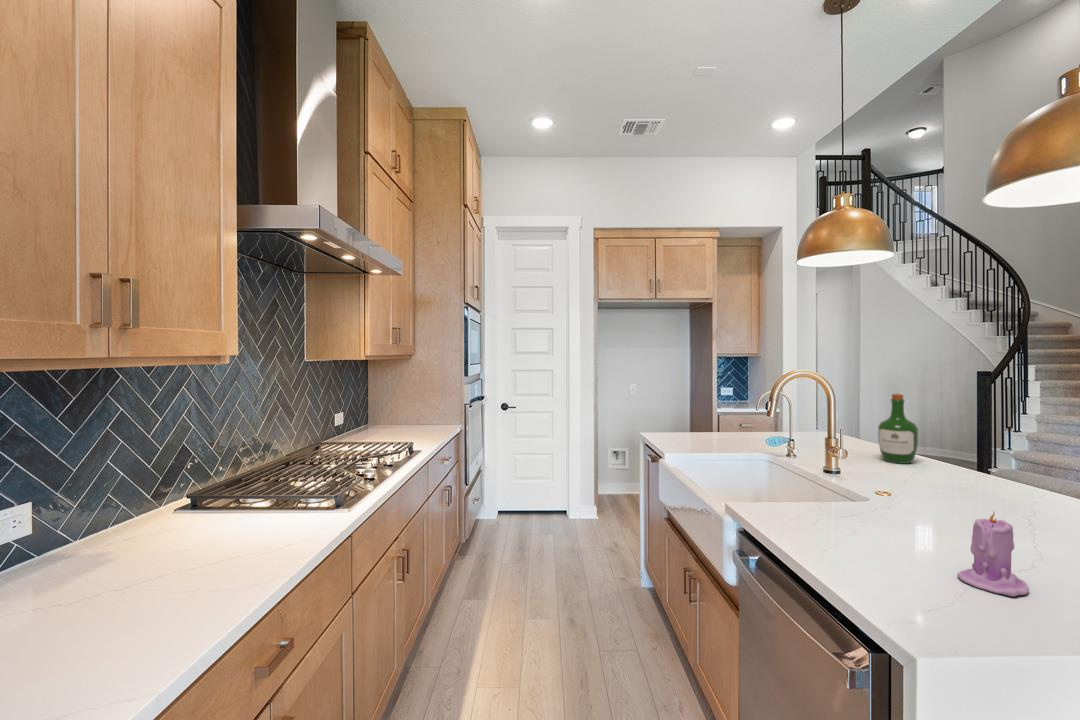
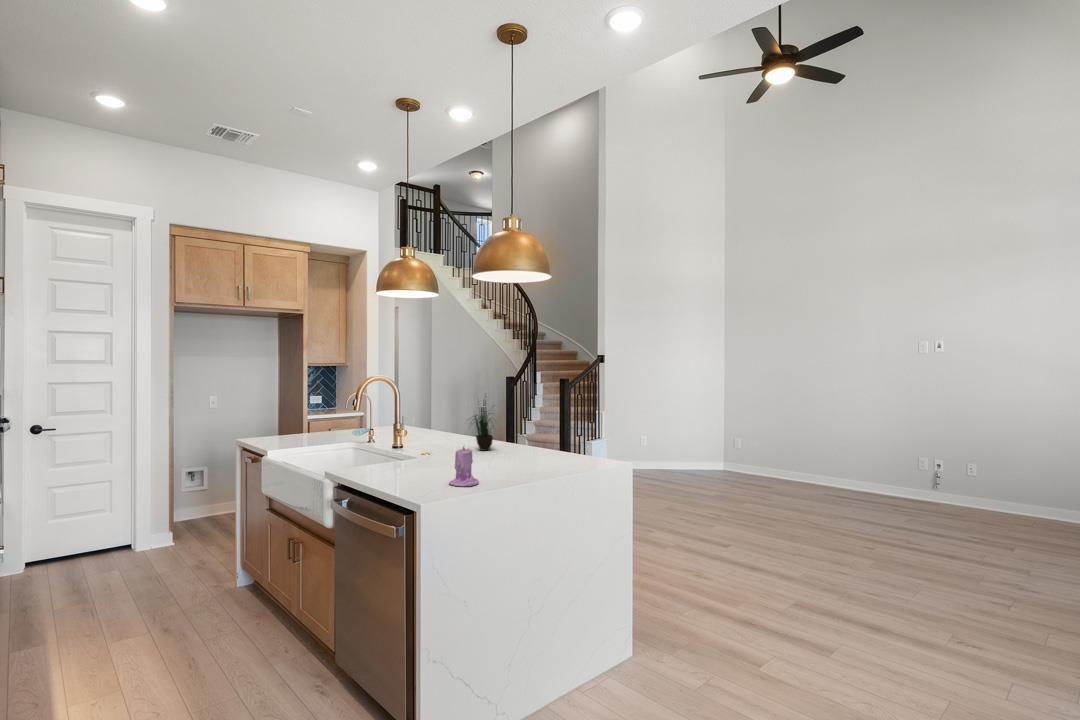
potted plant: none [953,392,1022,500] -> present [474,401,494,451]
wine bottle: present [878,394,918,464] -> none [429,389,453,439]

